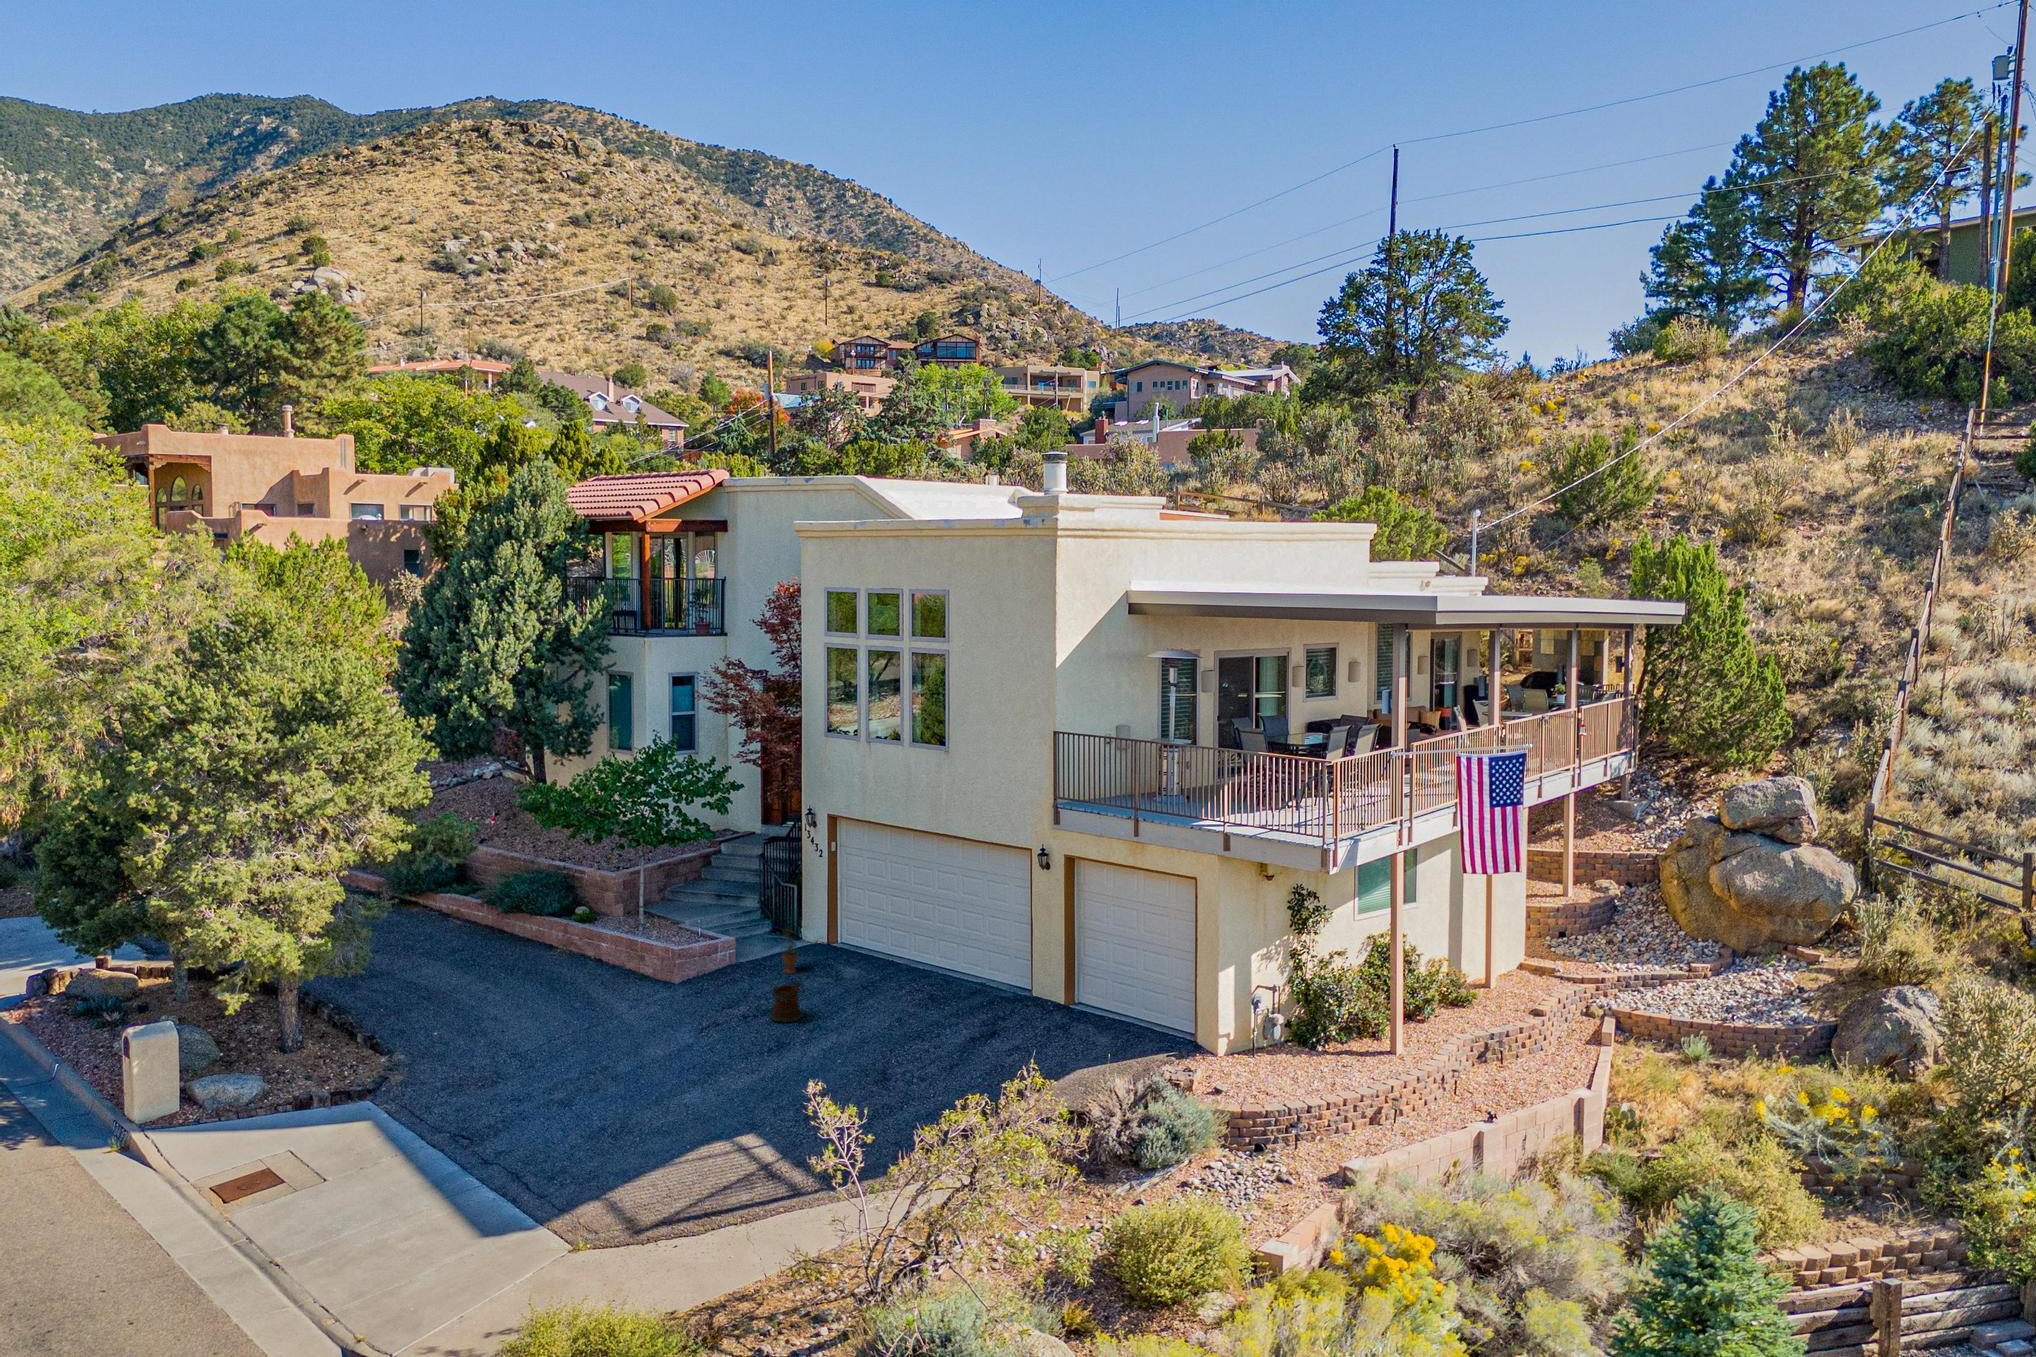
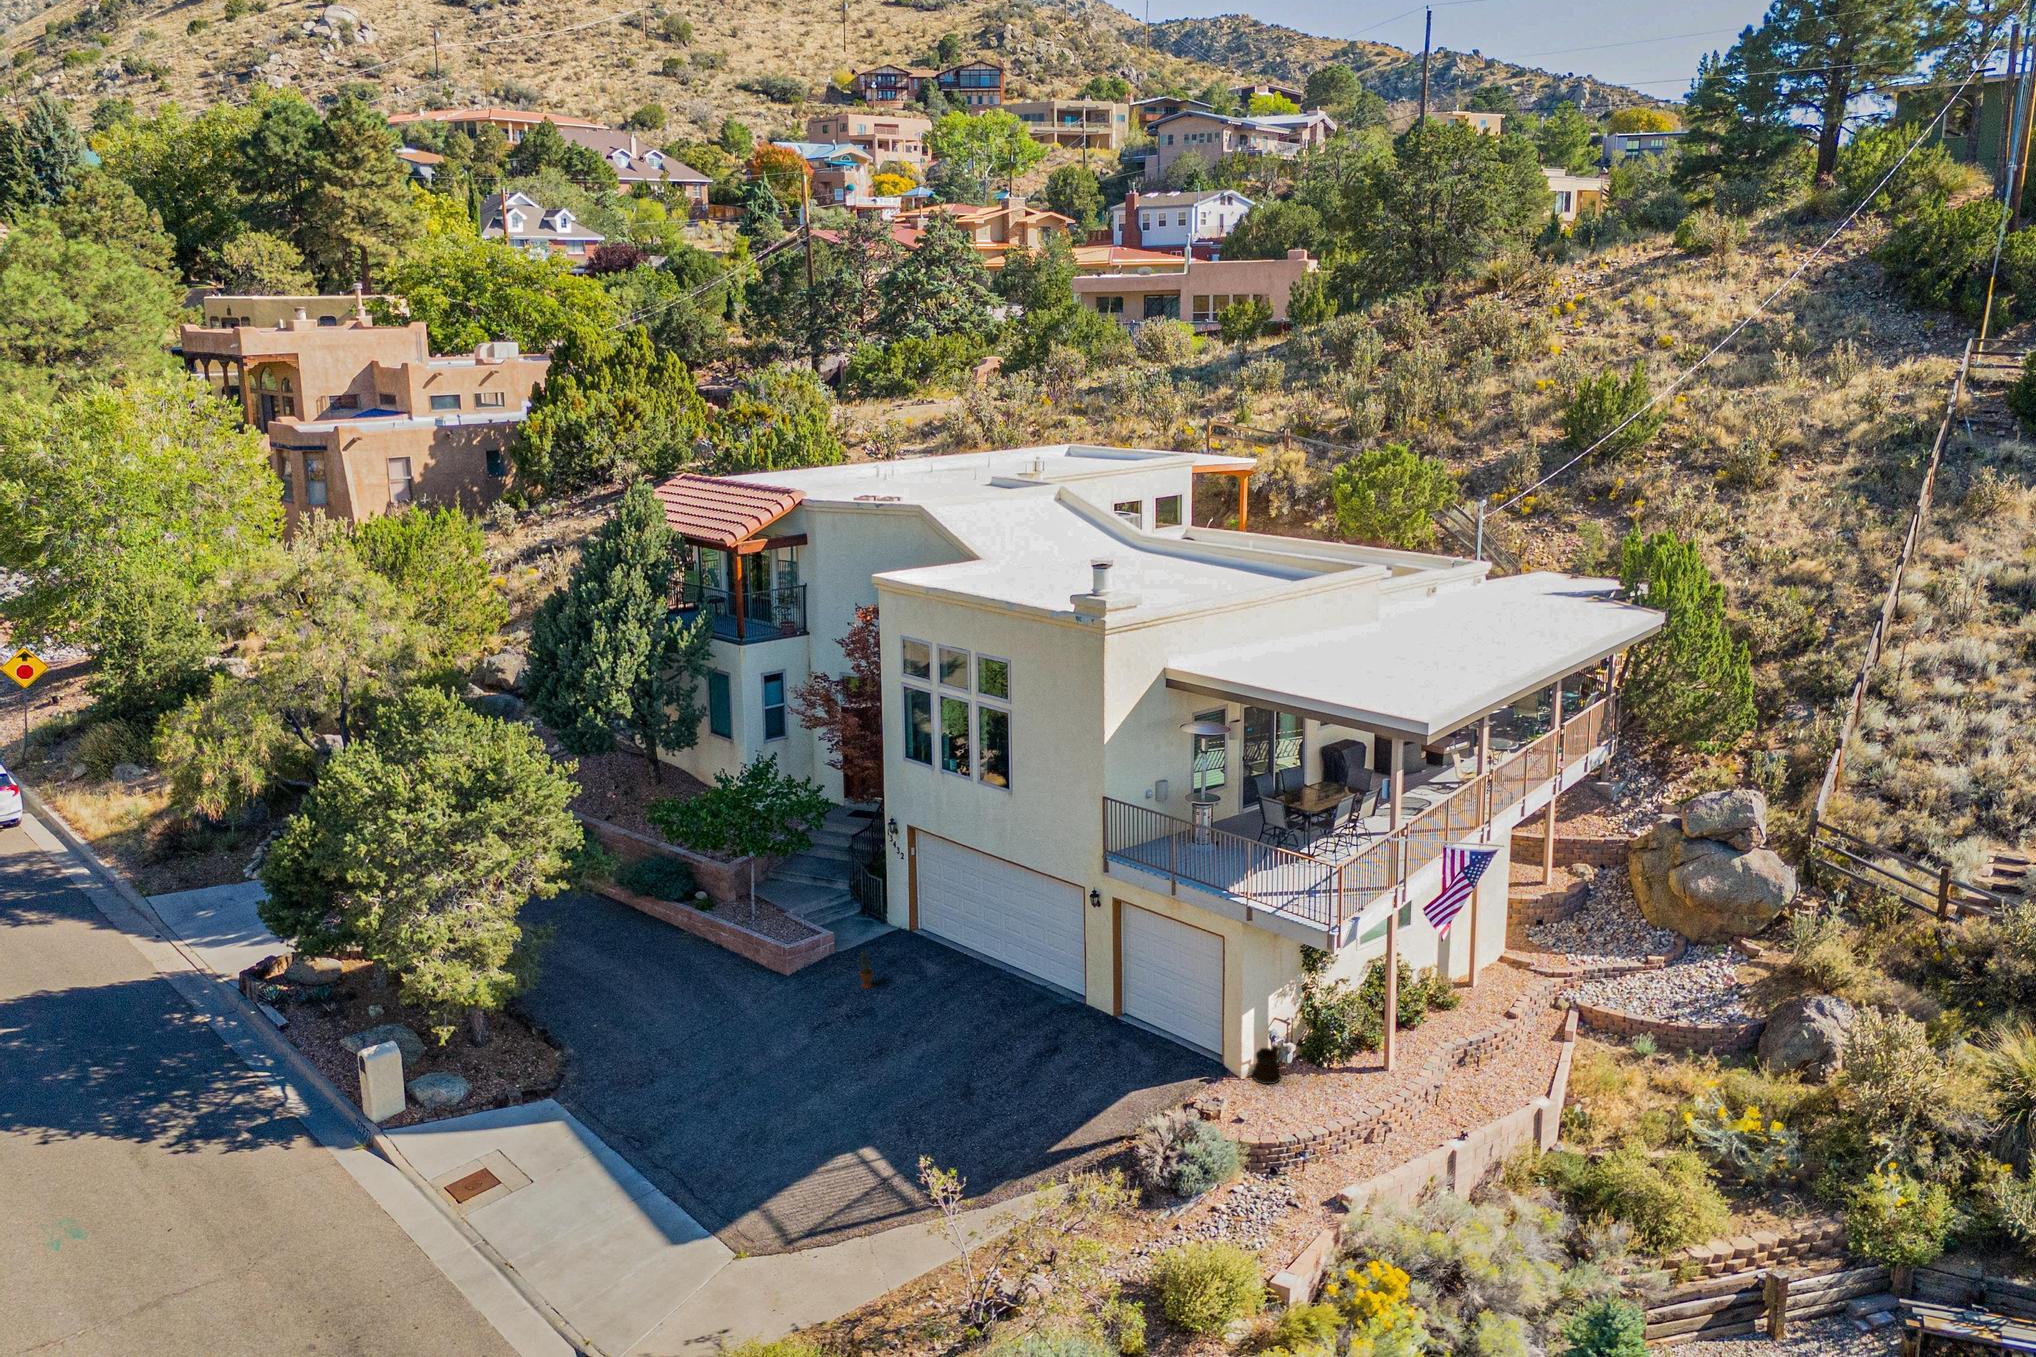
bucket: present [770,981,804,1022] -> present [1252,1045,1283,1084]

